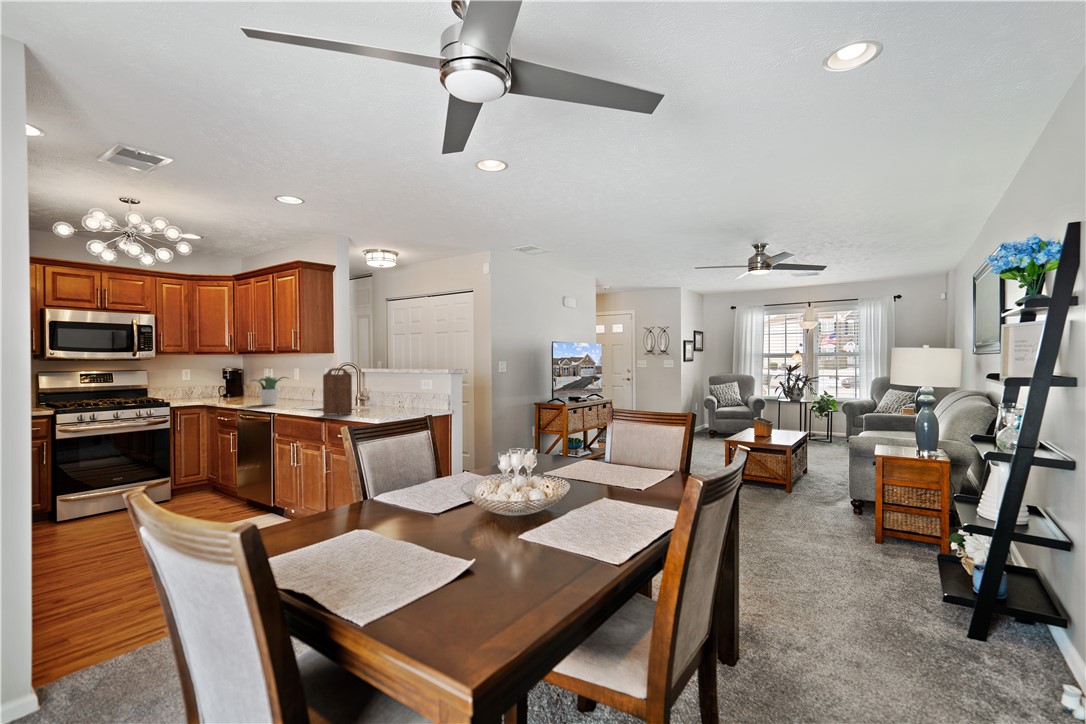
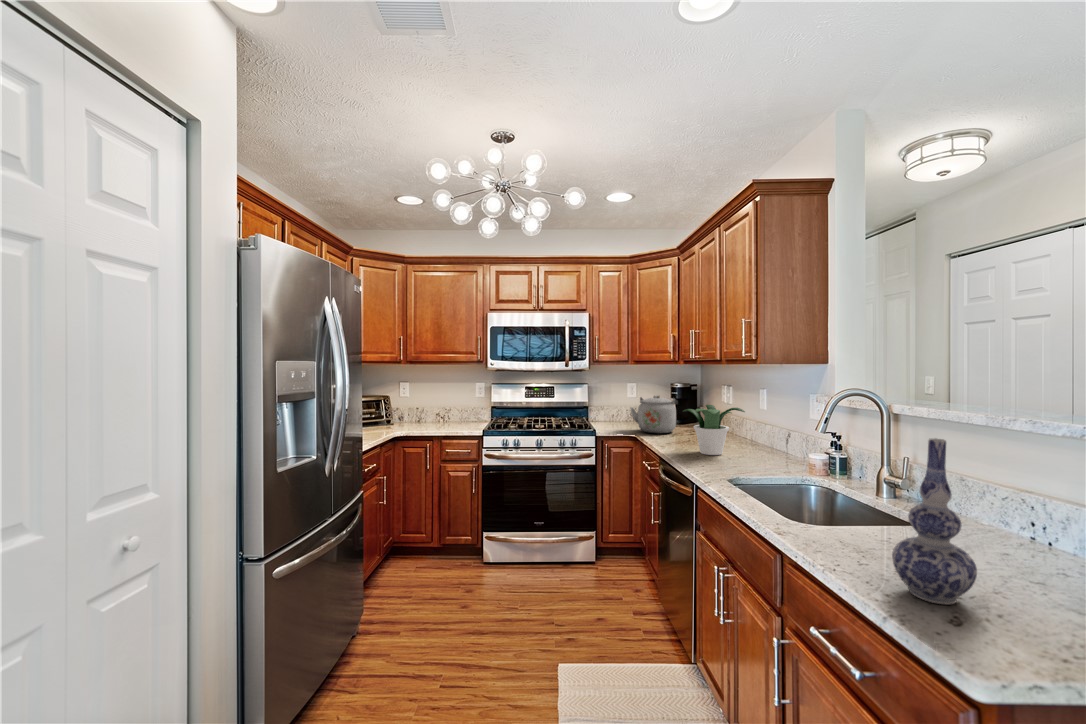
cutting board: present [323,368,352,415] -> none [791,416,869,541]
vase: none [359,369,380,418] -> present [892,438,977,604]
kettle: none [197,376,235,402] -> present [630,395,678,433]

